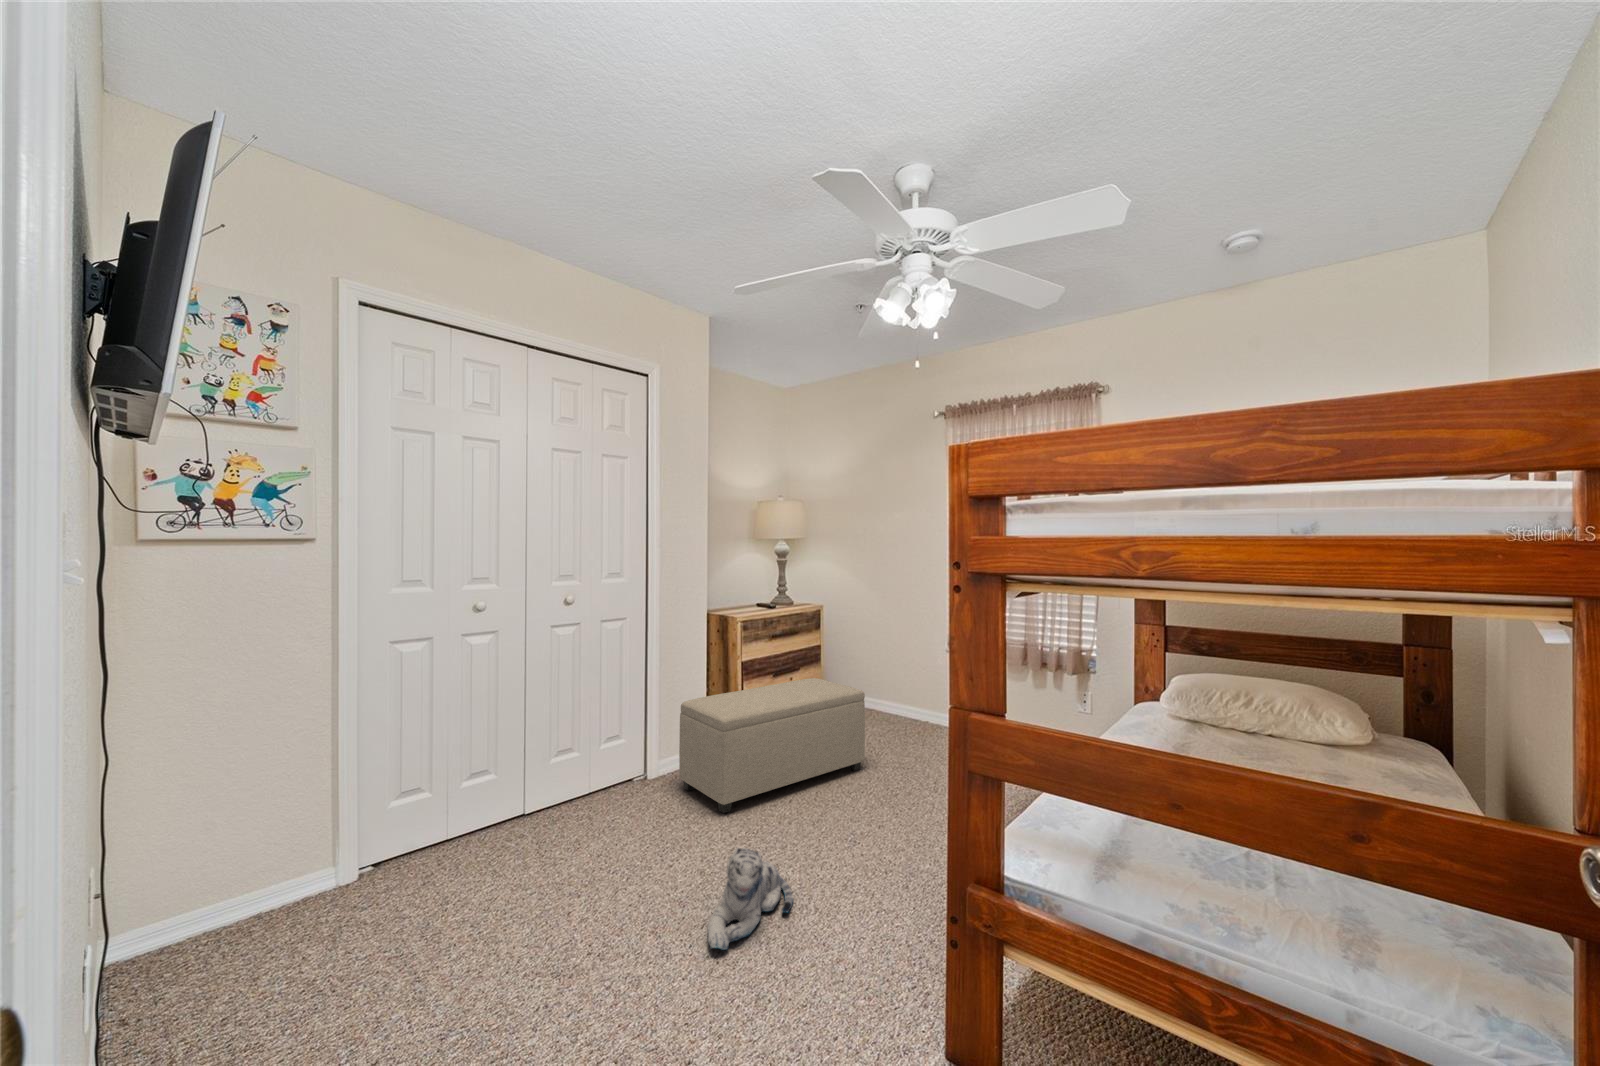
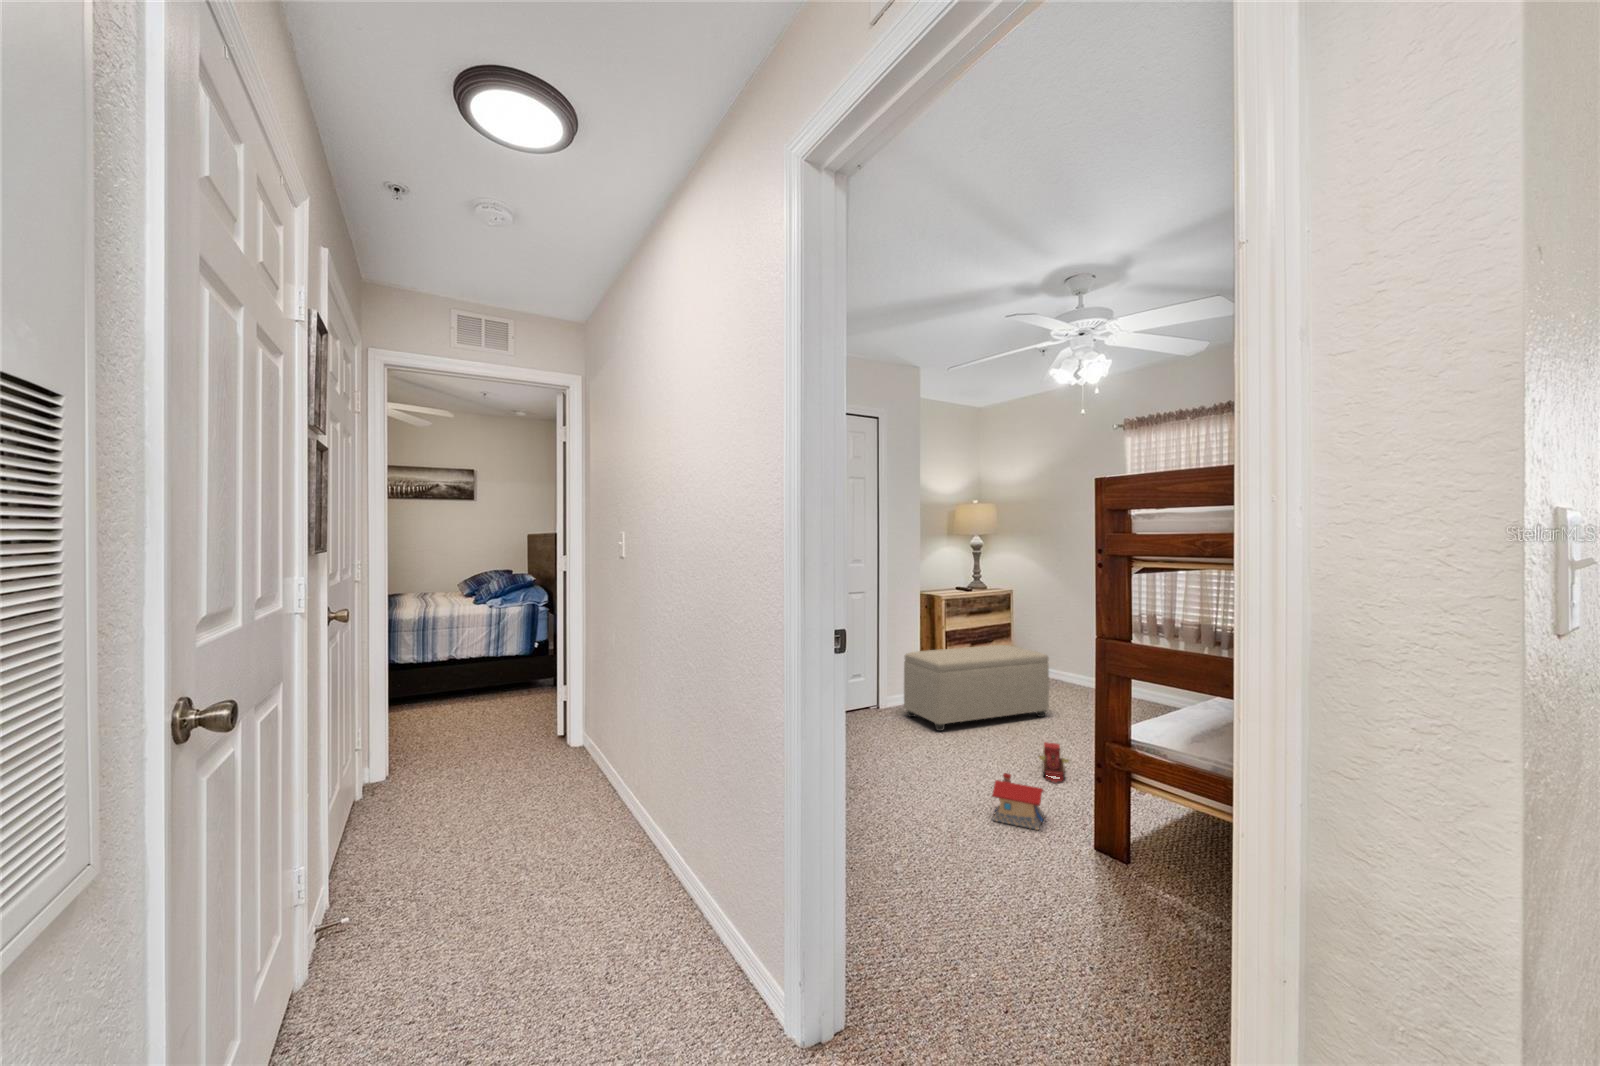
toy train: none [856,831,898,902] -> present [1039,742,1069,782]
plush toy: present [708,848,793,950] -> none [938,734,994,790]
toy house: none [787,923,868,1032] -> present [992,773,1044,830]

